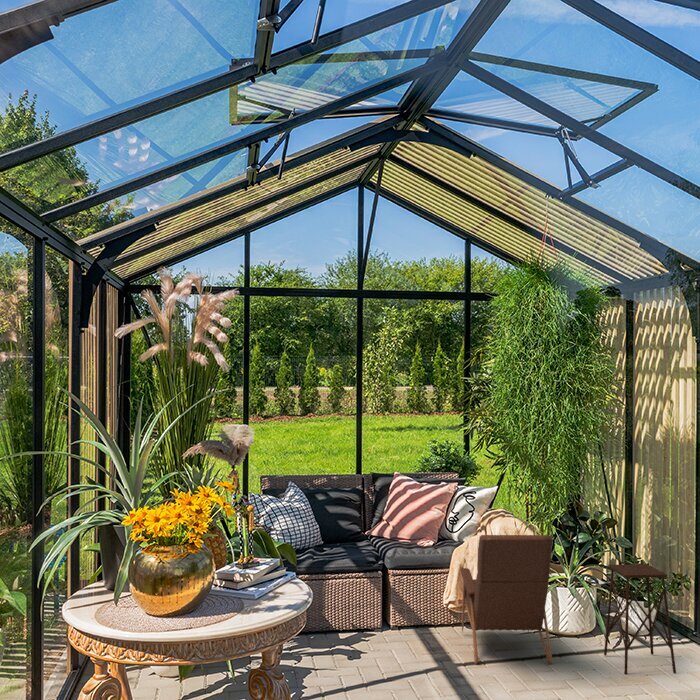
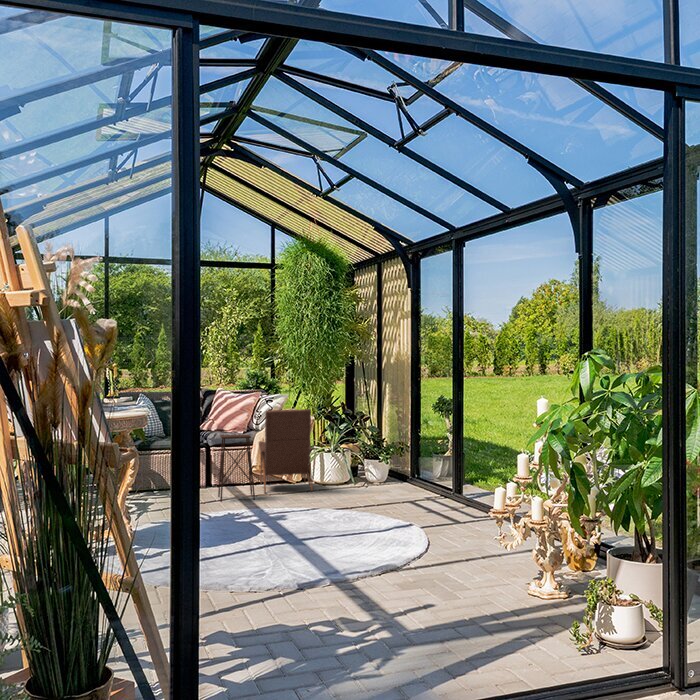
side table: present [604,564,676,674] -> present [218,434,255,502]

